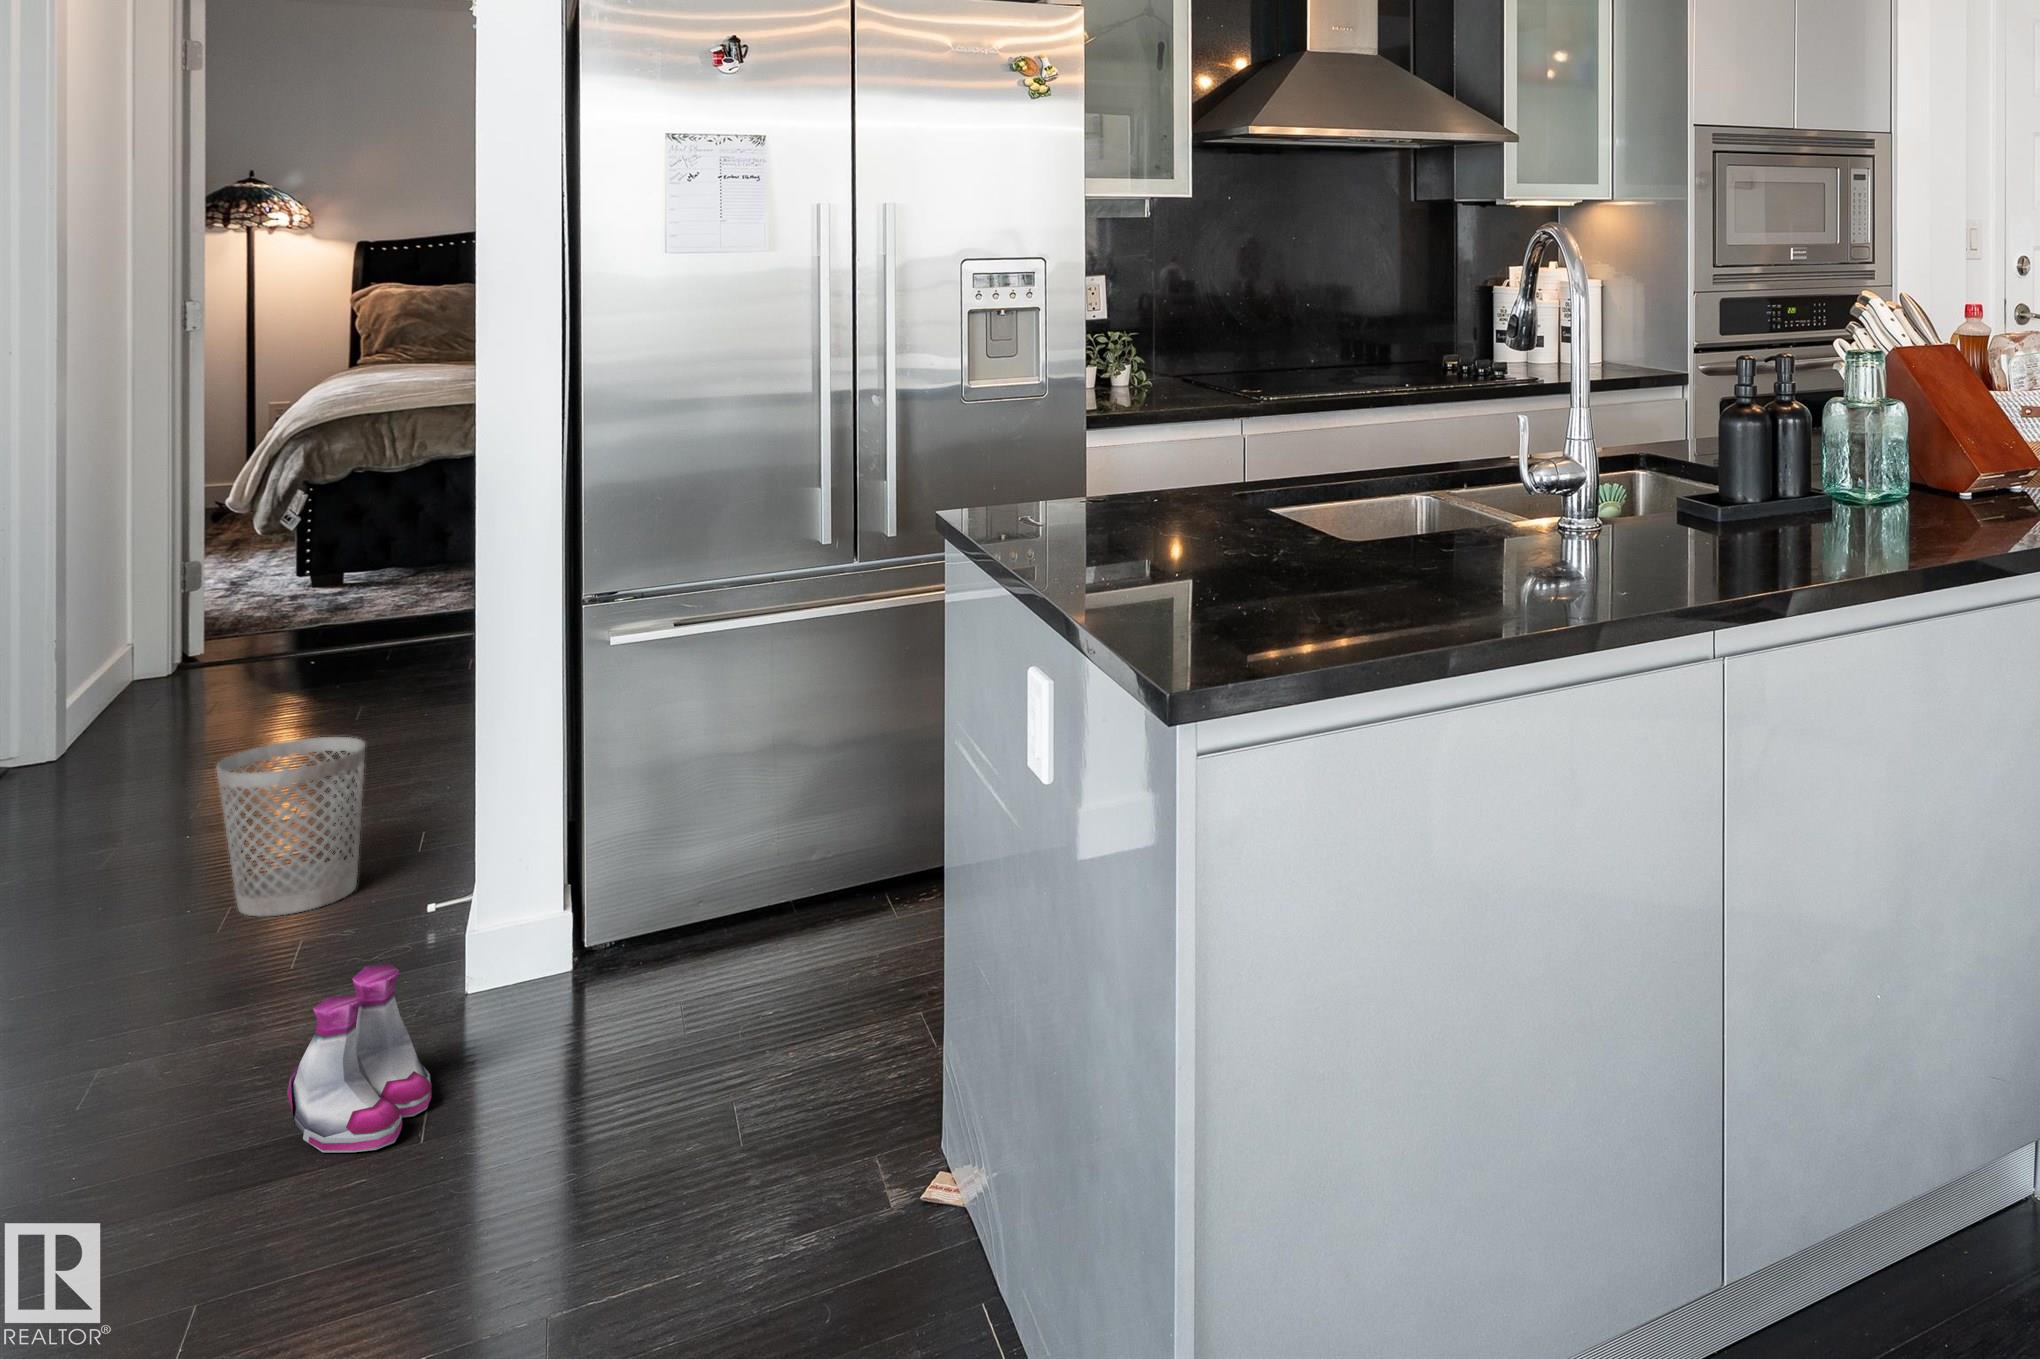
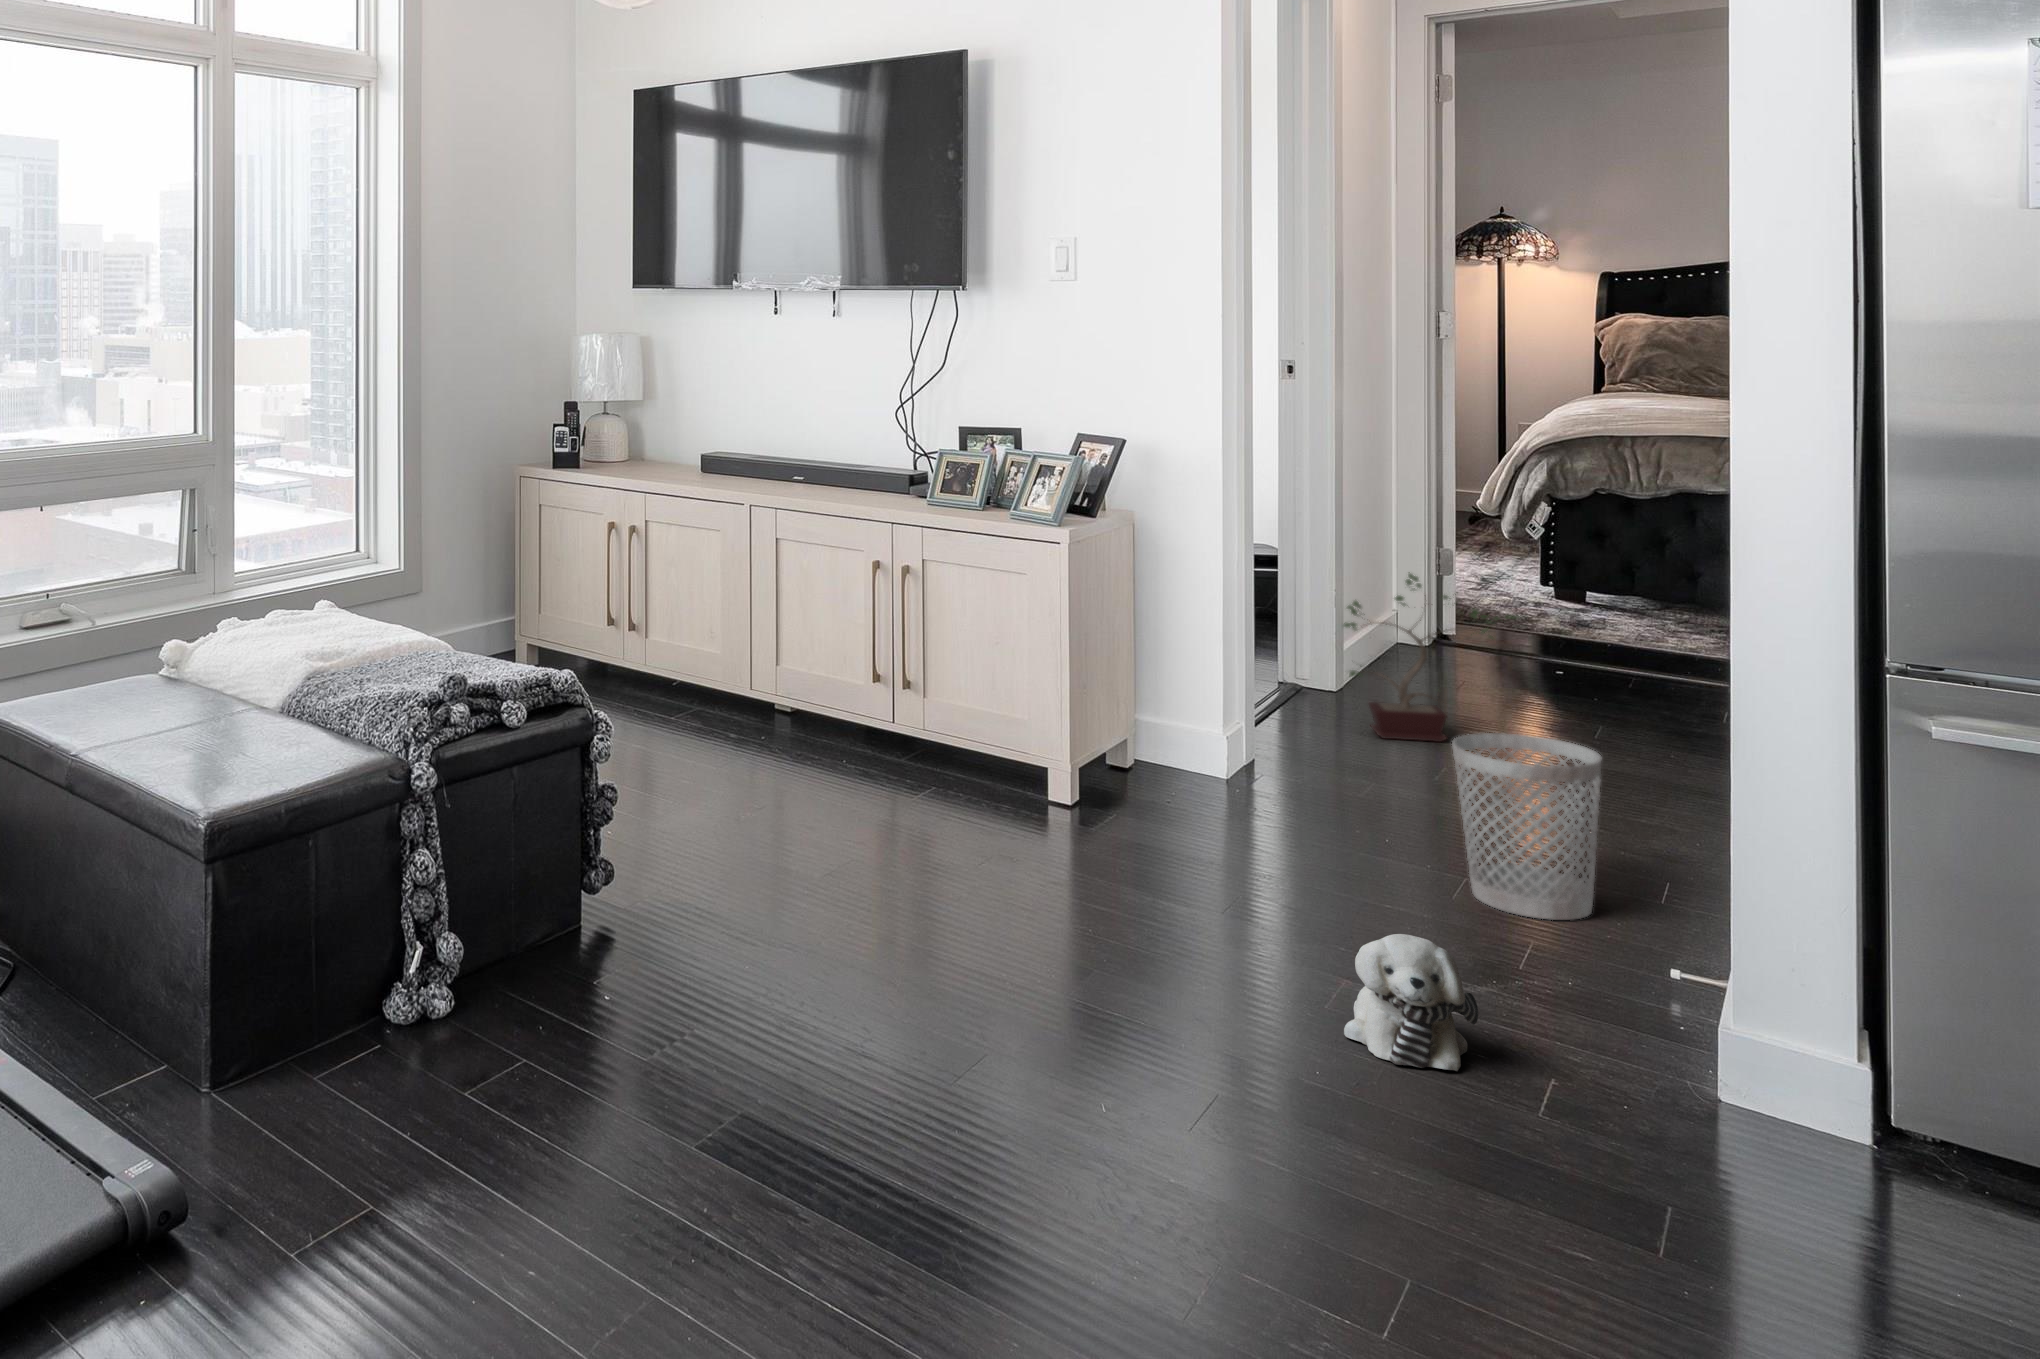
potted plant: none [68,593,281,782] -> present [1344,572,1515,742]
boots: present [287,964,432,1152] -> none [1508,1011,1679,1243]
plush toy: none [106,967,253,1104] -> present [1344,934,1478,1071]

